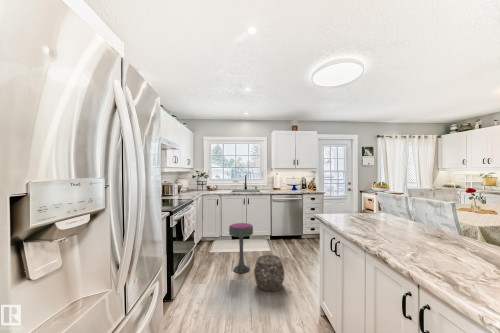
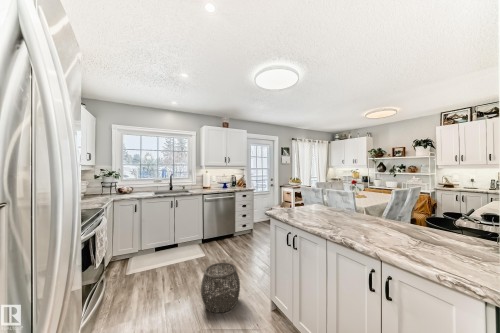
bar stool: present [229,223,253,273] -> none [159,227,193,296]

